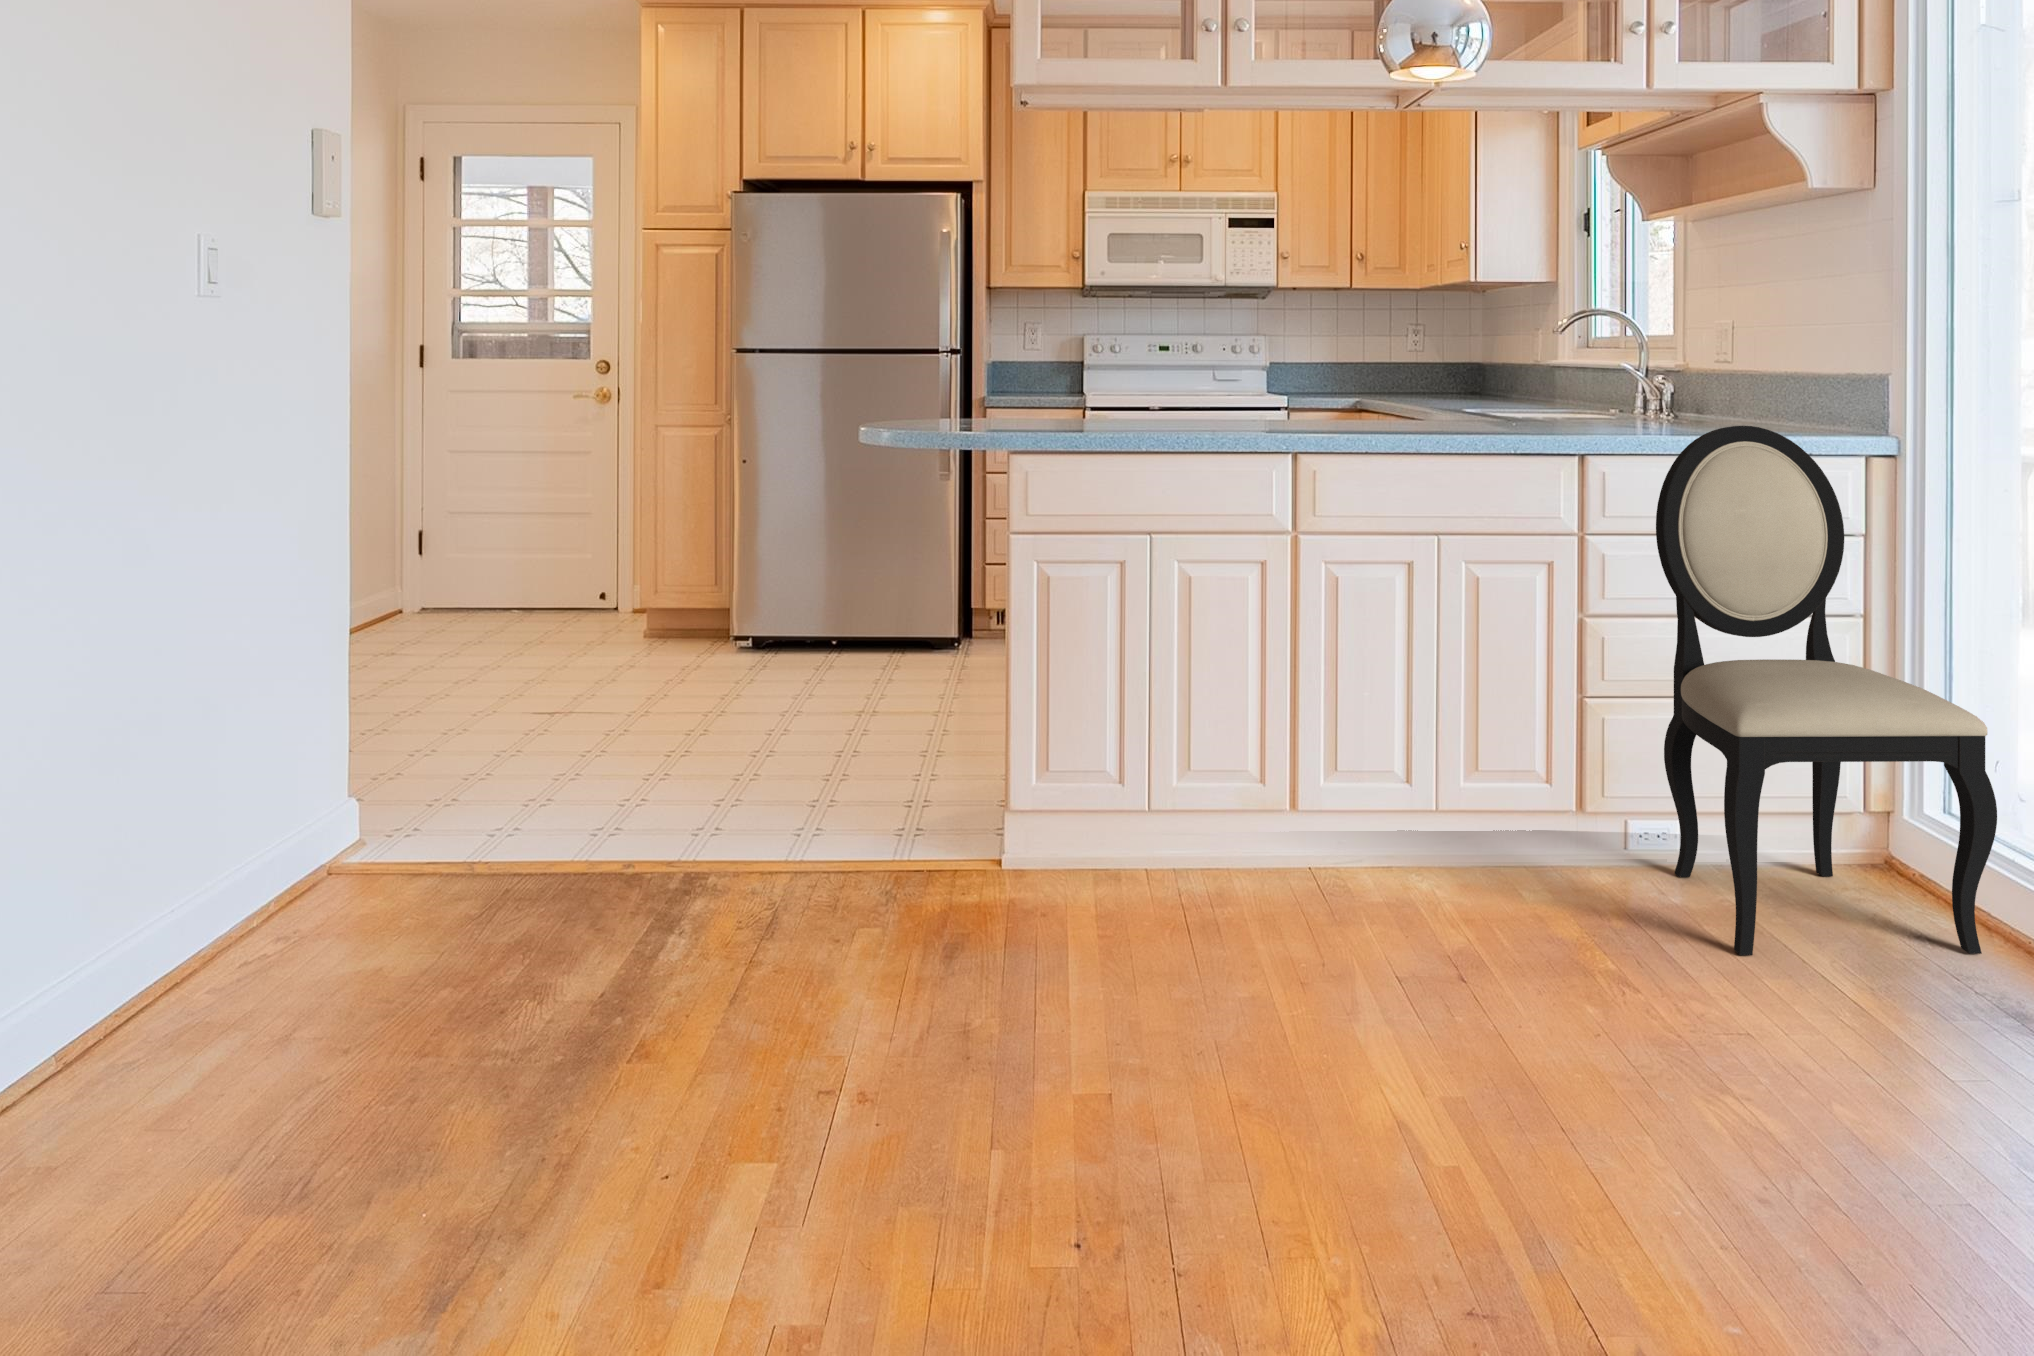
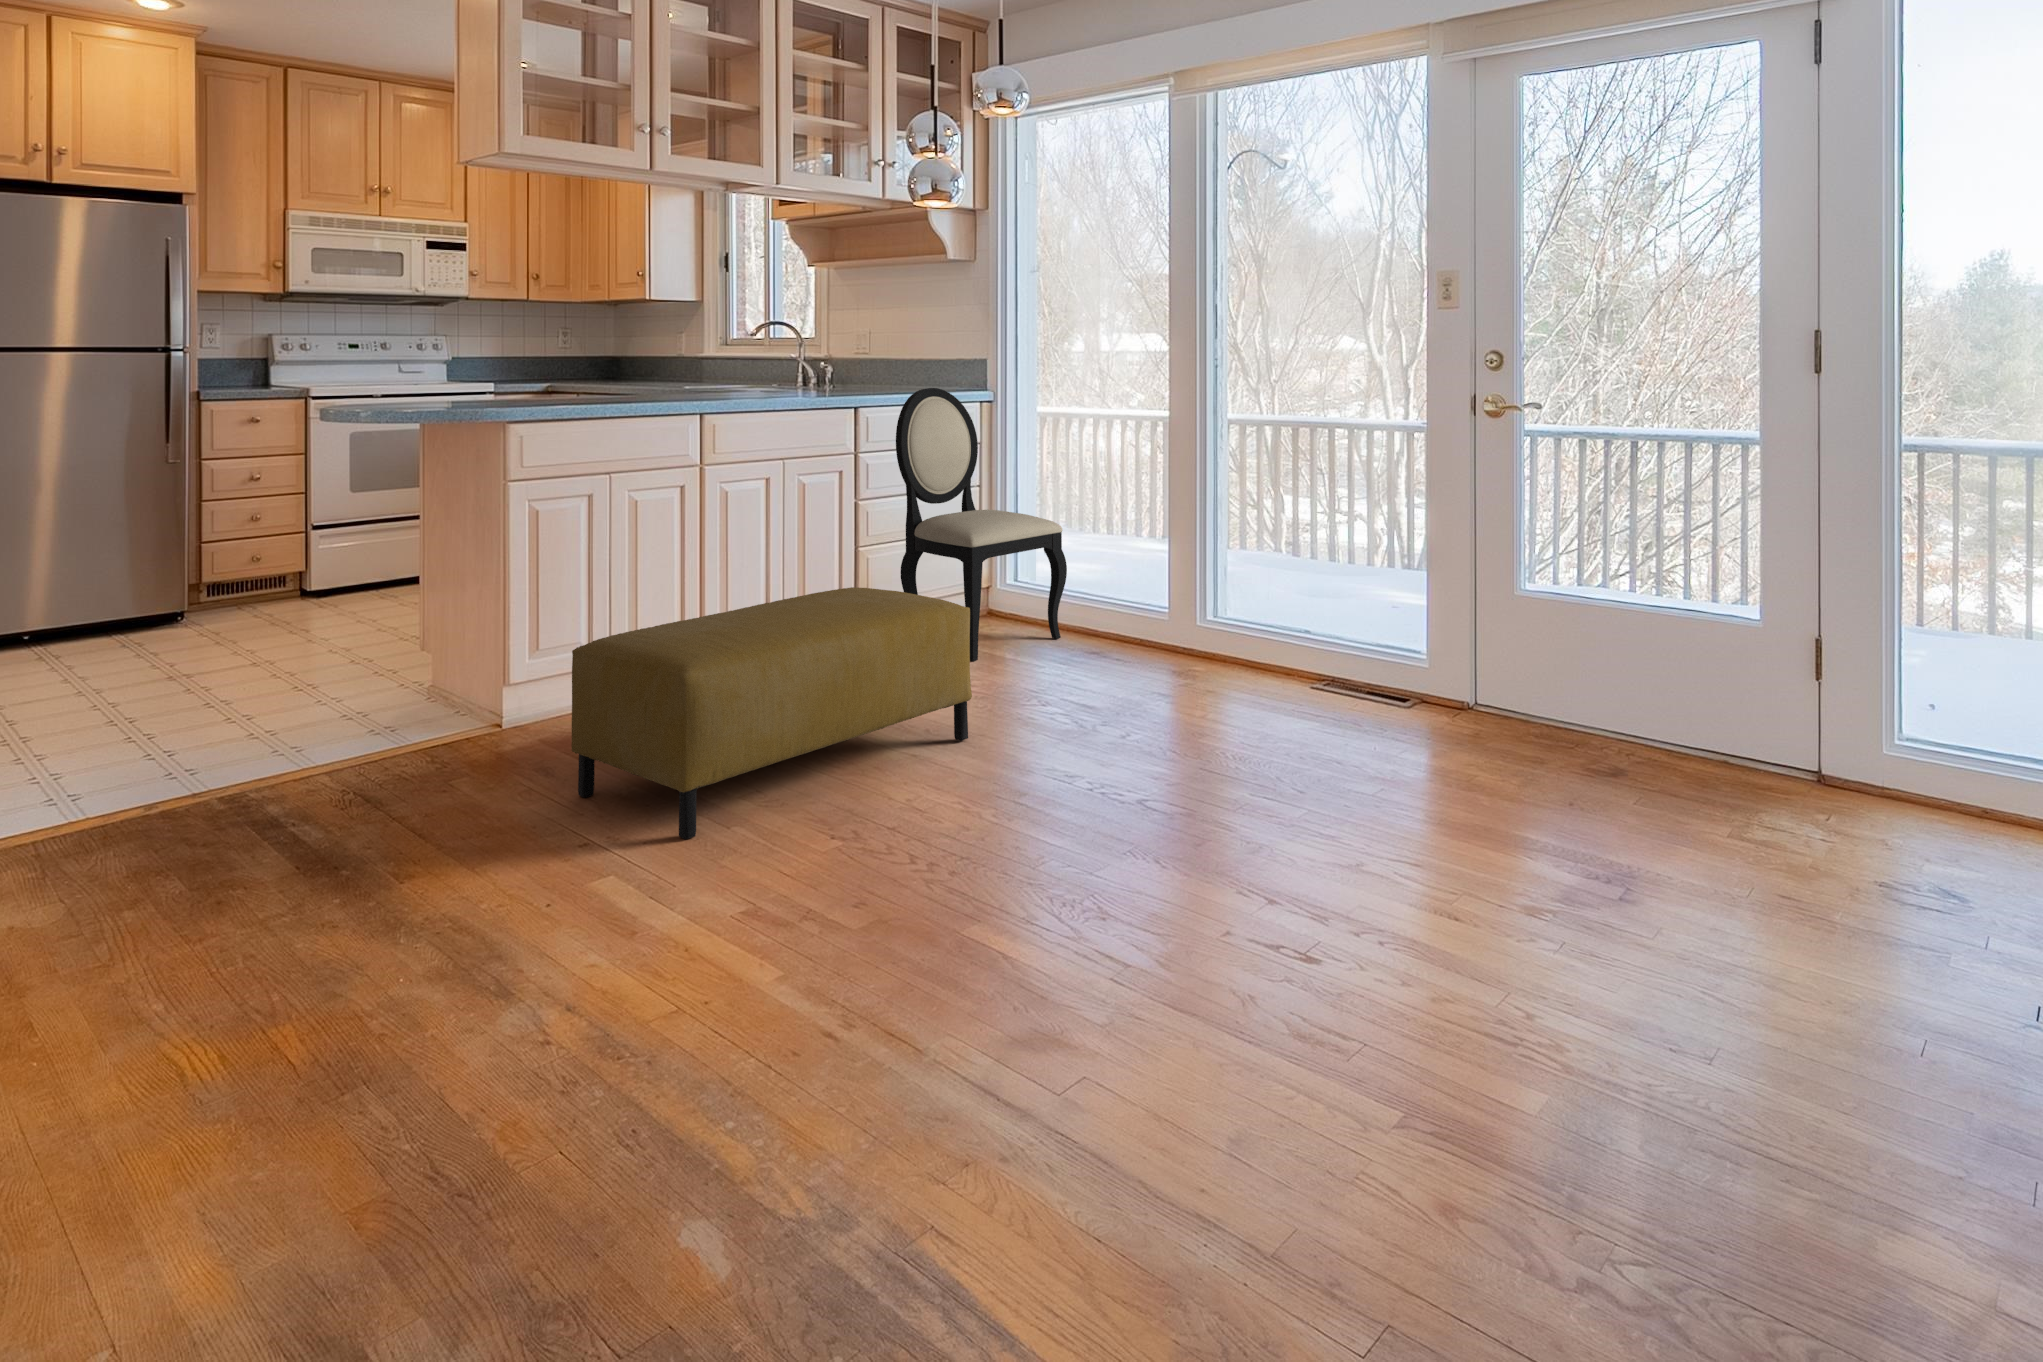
ottoman: none [862,776,1528,1164] -> present [572,587,972,839]

